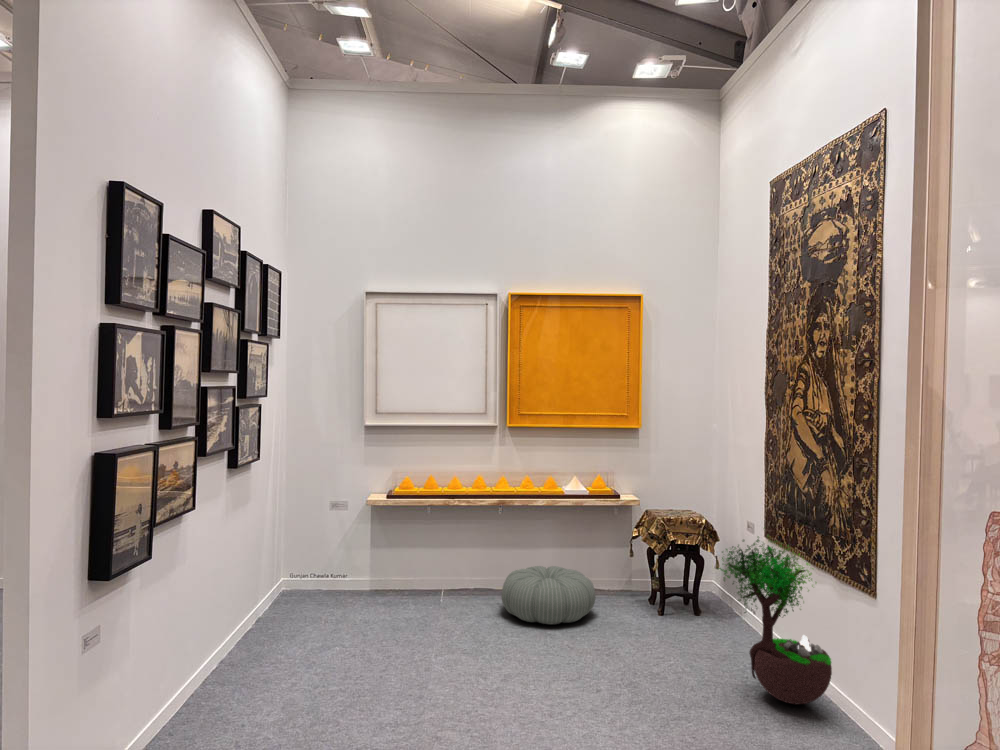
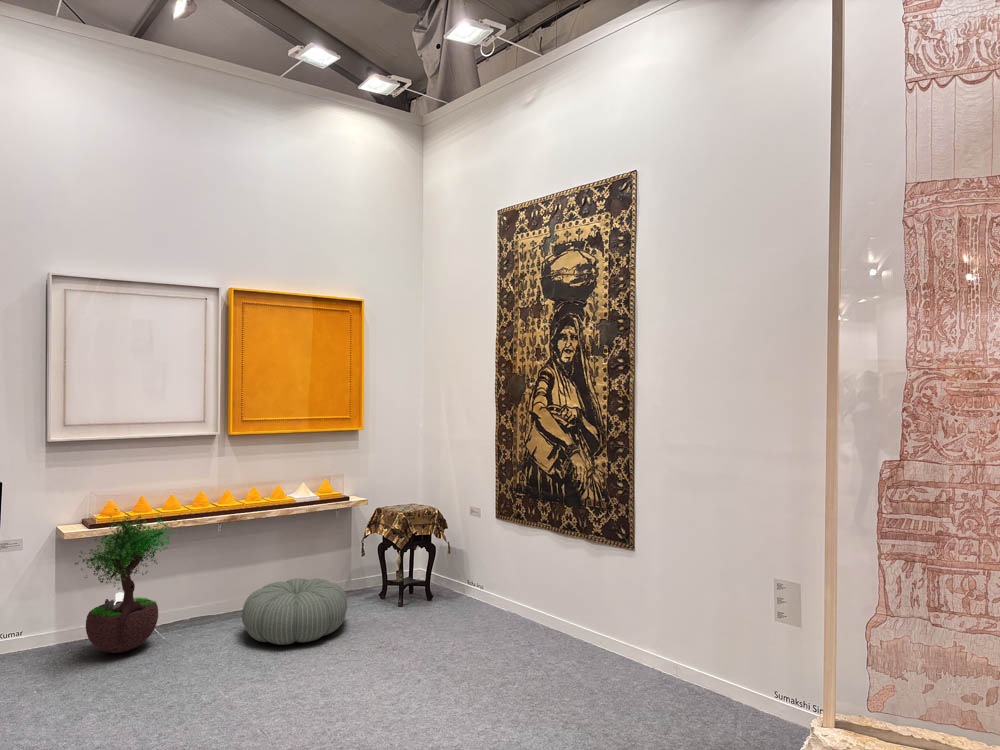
potted tree: present [720,535,832,704] -> present [75,509,174,653]

